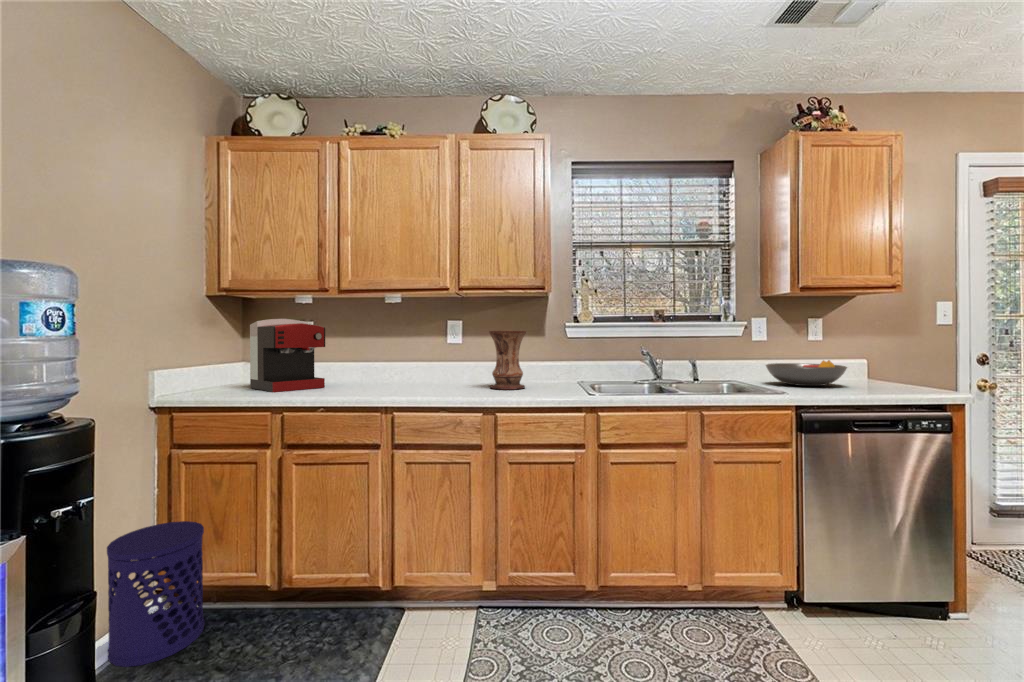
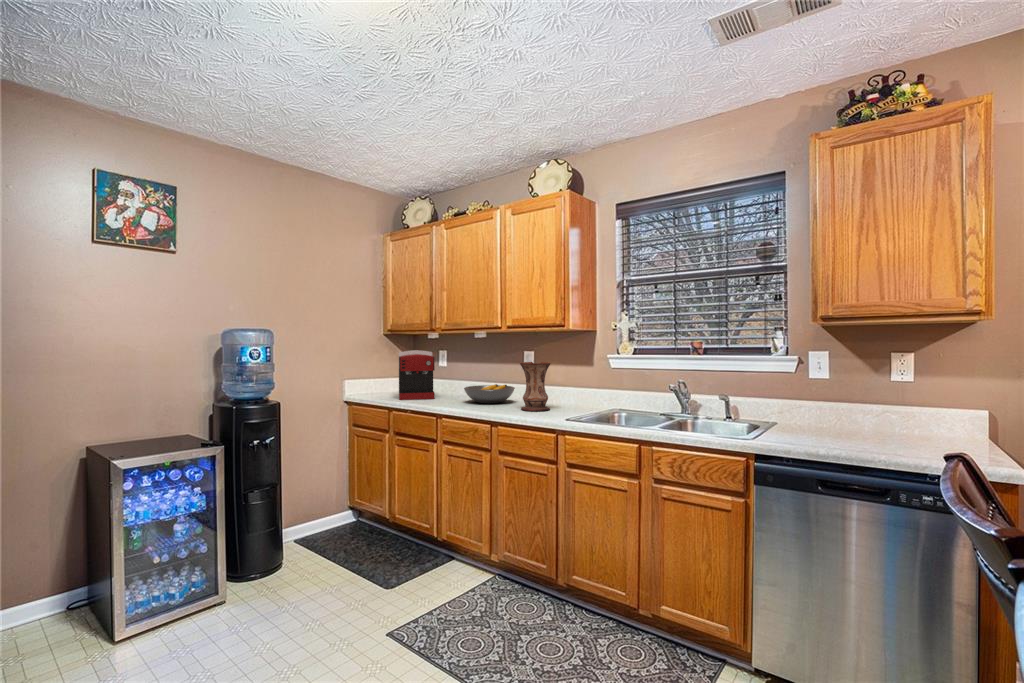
fruit bowl: present [766,360,847,386] -> present [464,384,515,403]
waste bin: present [107,521,205,667] -> none [314,472,359,544]

